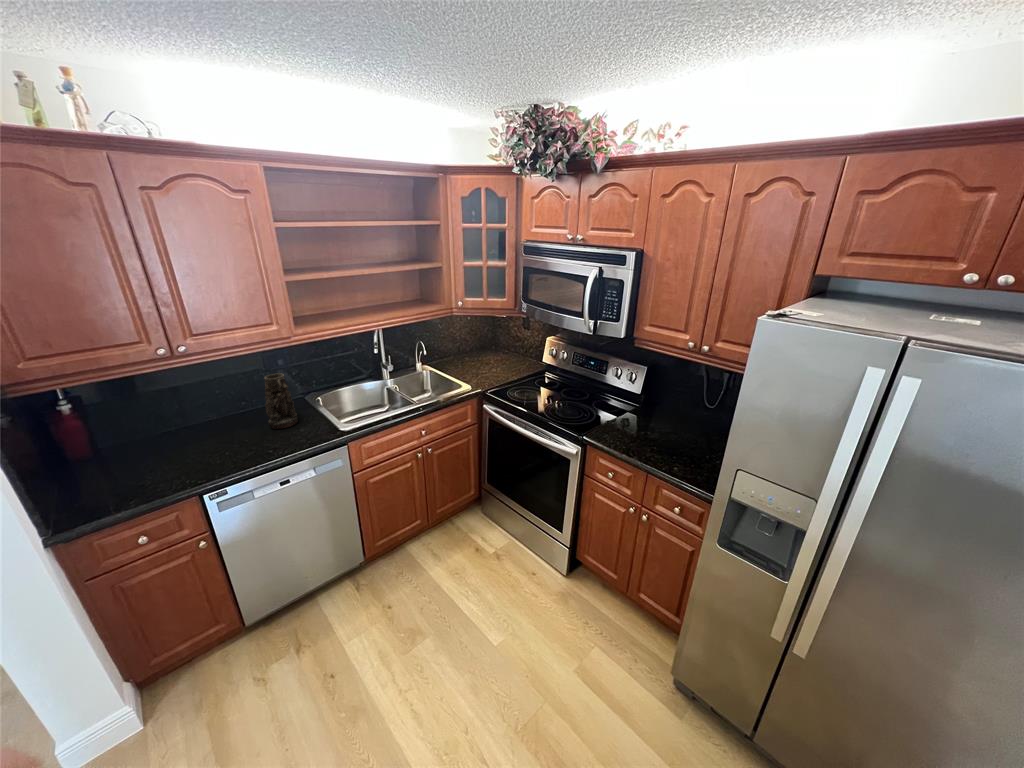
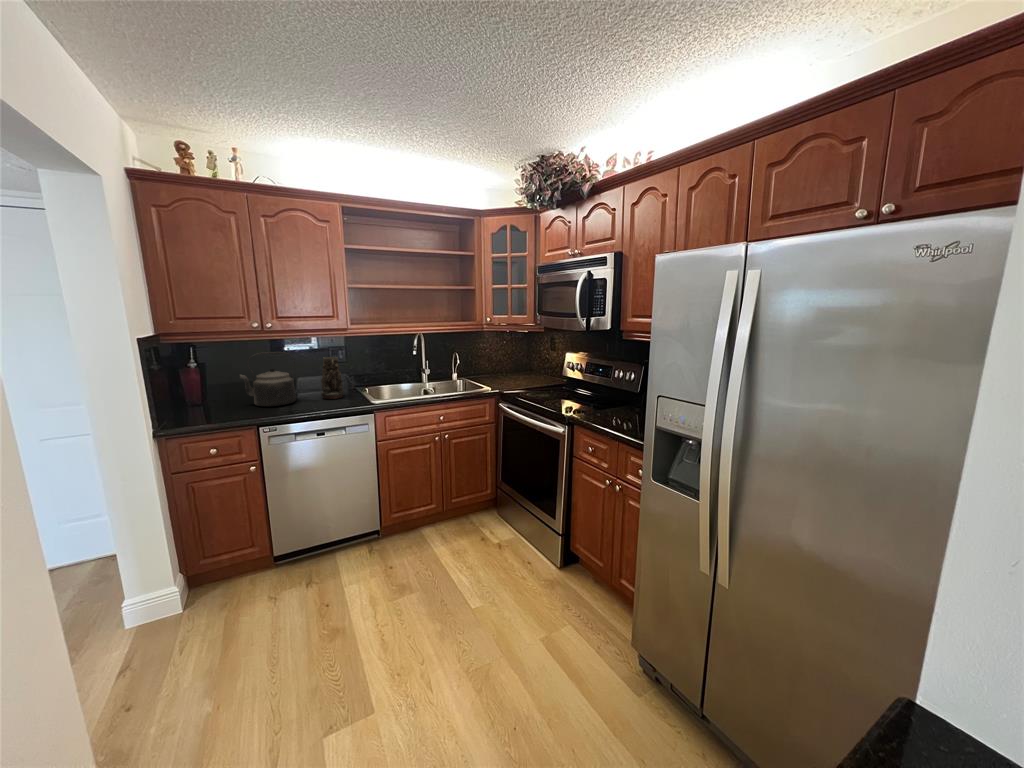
kettle: none [150,380,237,457] -> present [240,352,296,406]

